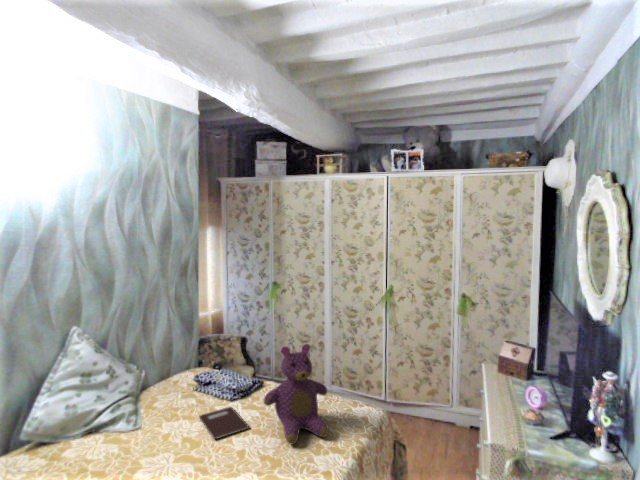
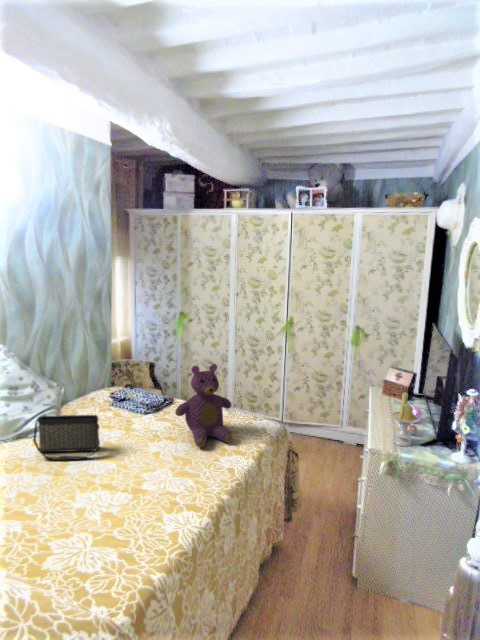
candle: none [513,375,549,442] -> present [391,392,419,447]
handbag: none [101,406,177,463] -> present [33,415,100,460]
notebook: present [199,407,249,439] -> none [117,418,162,444]

